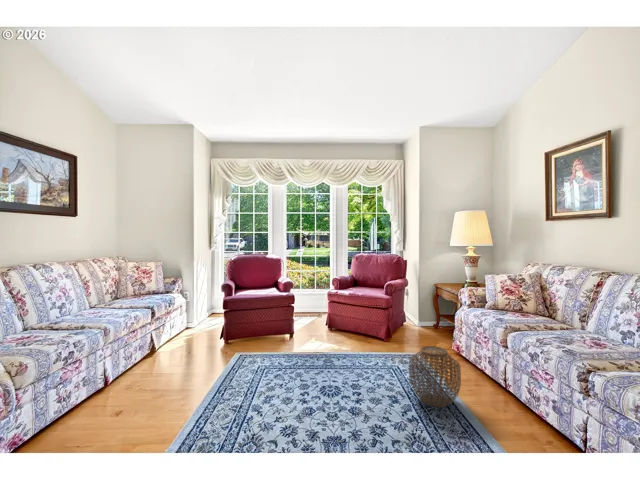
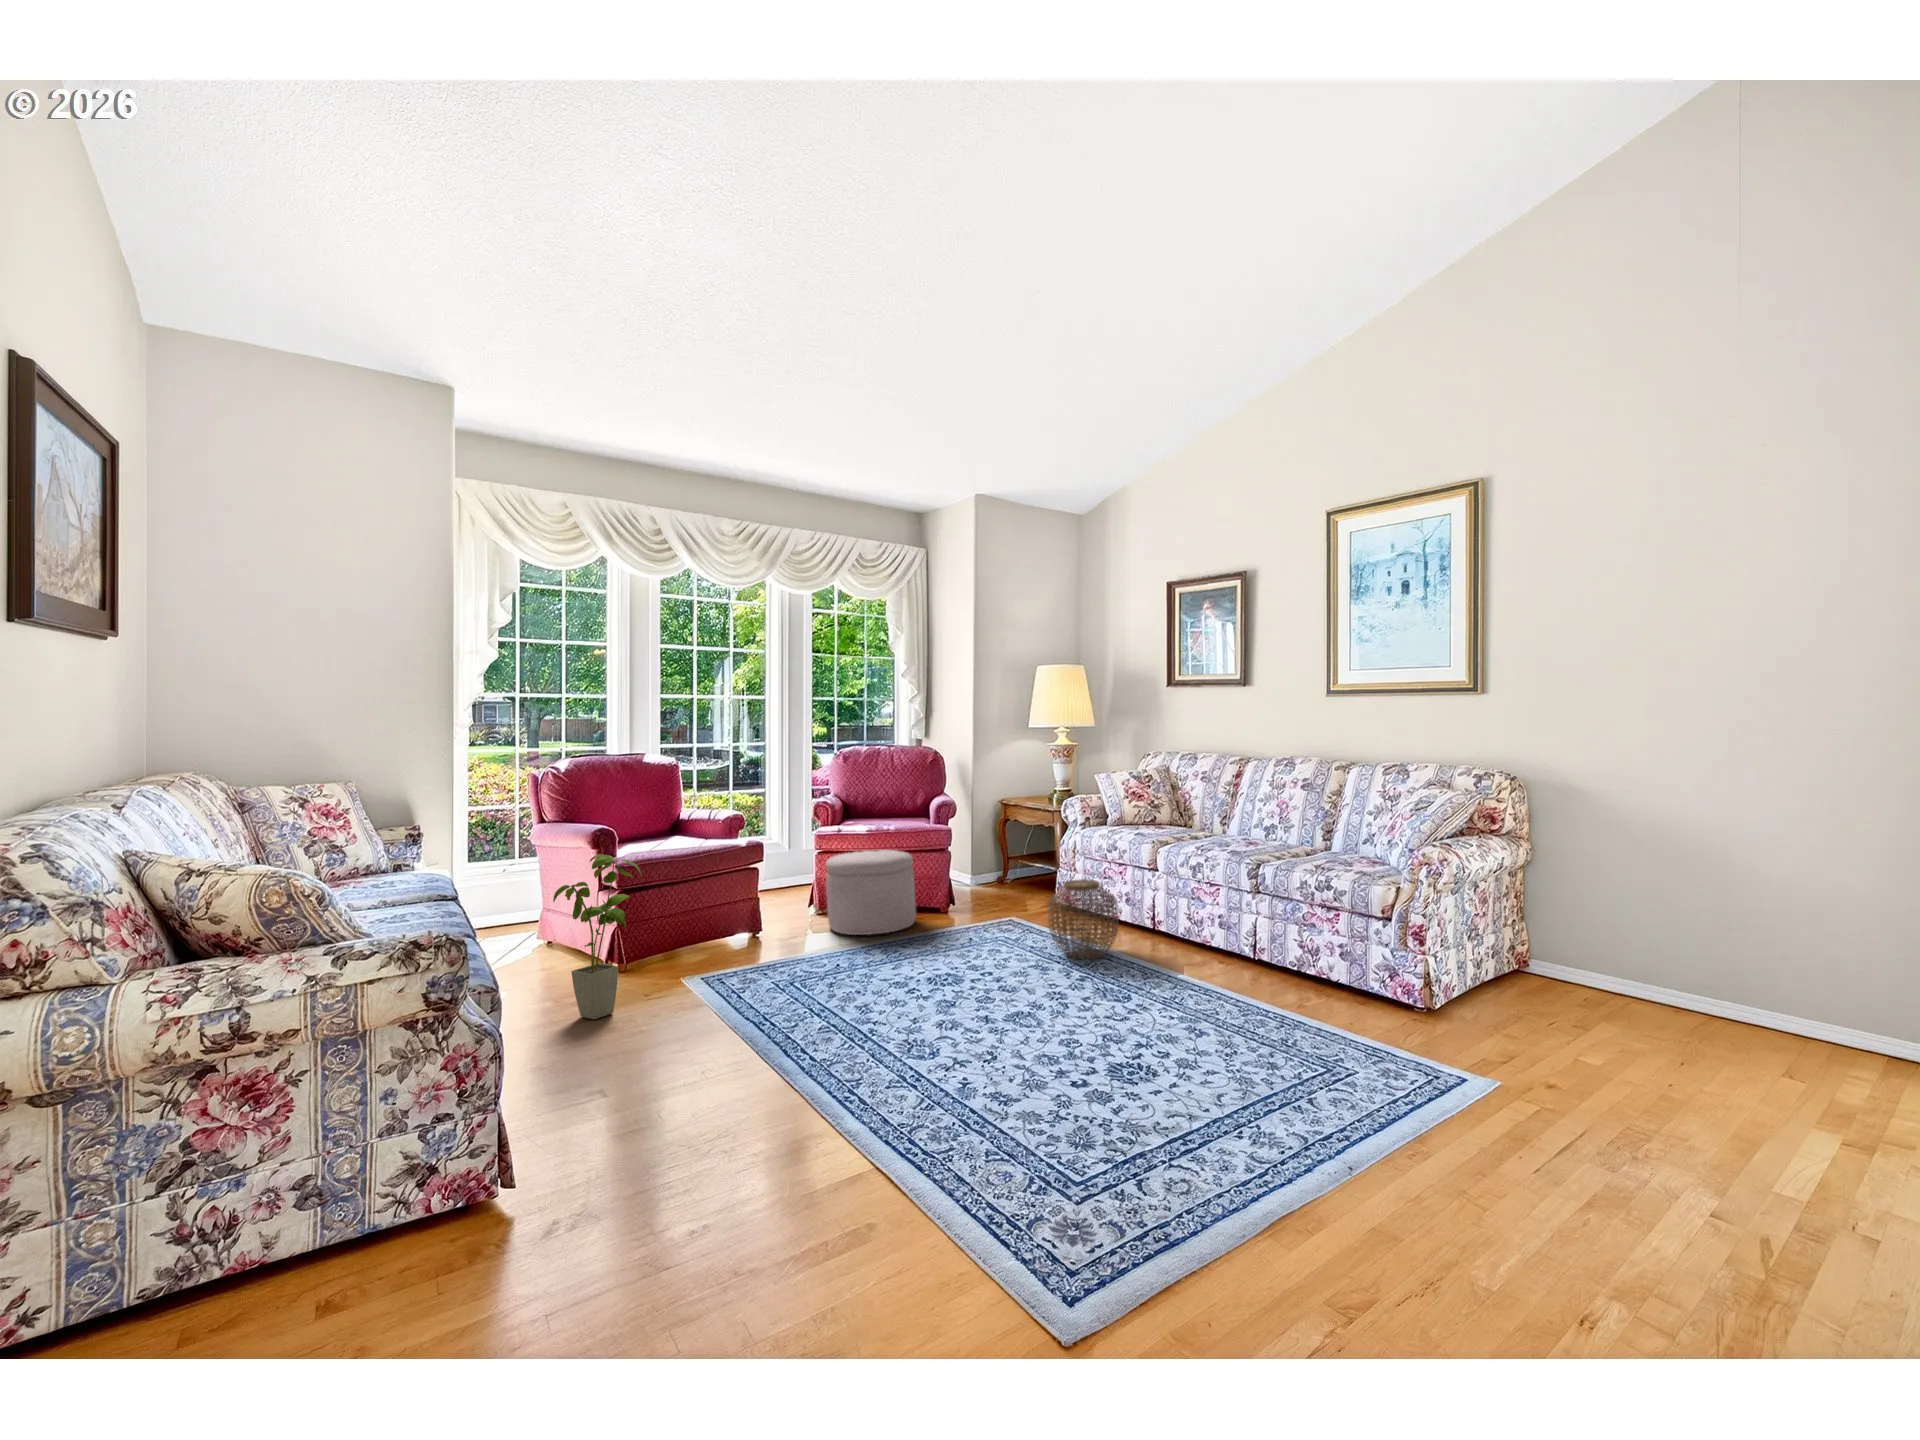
house plant: none [150,293,194,372] -> present [553,854,642,1019]
ottoman: none [315,303,362,351] -> present [825,850,916,935]

